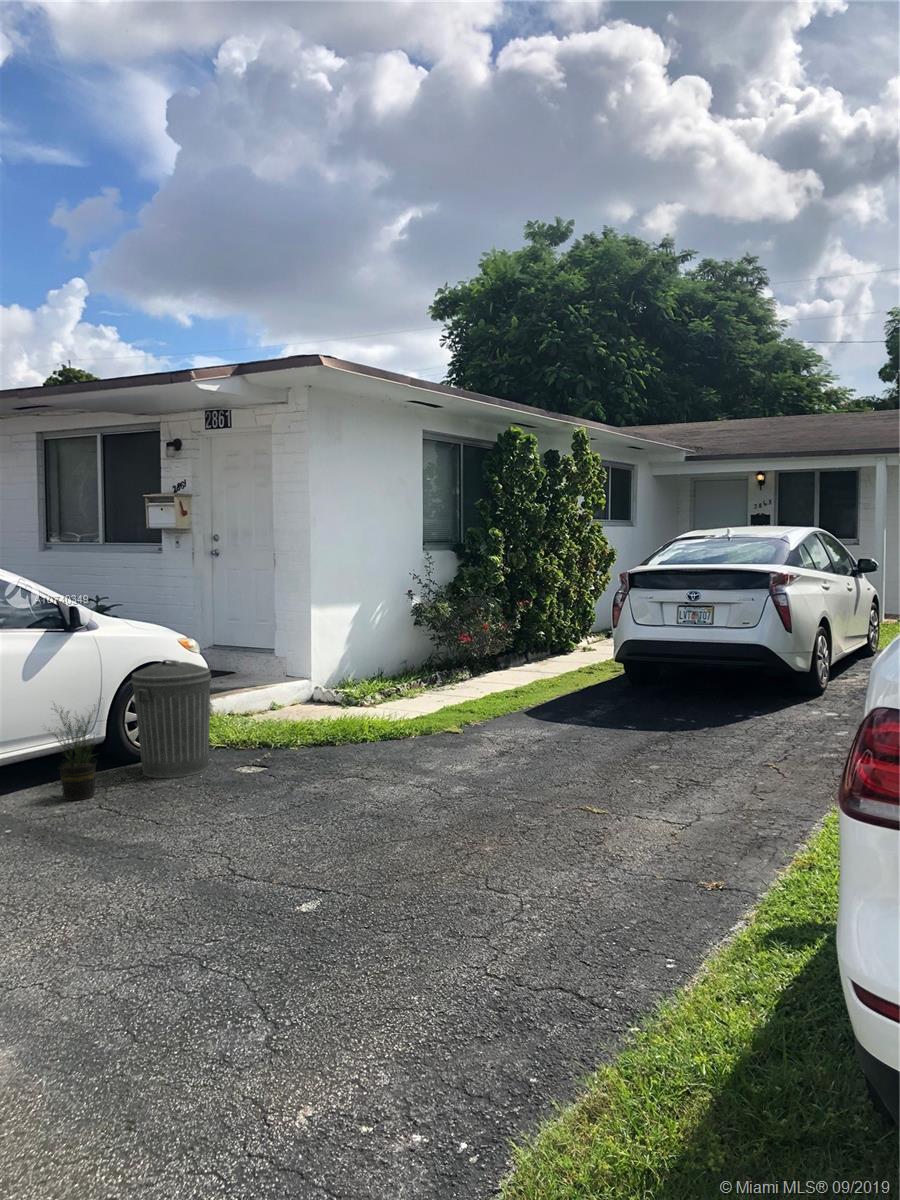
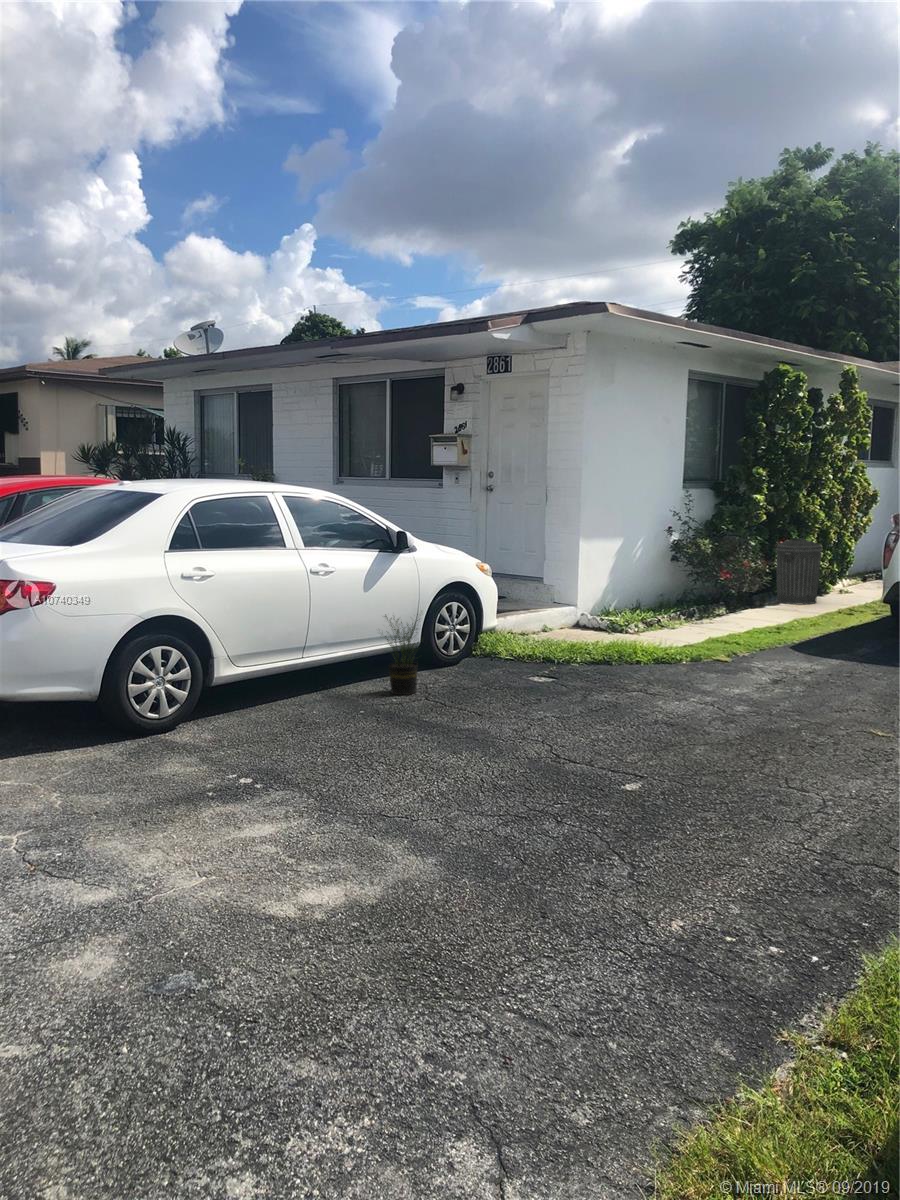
trash can: present [131,660,211,778] -> present [776,539,822,604]

